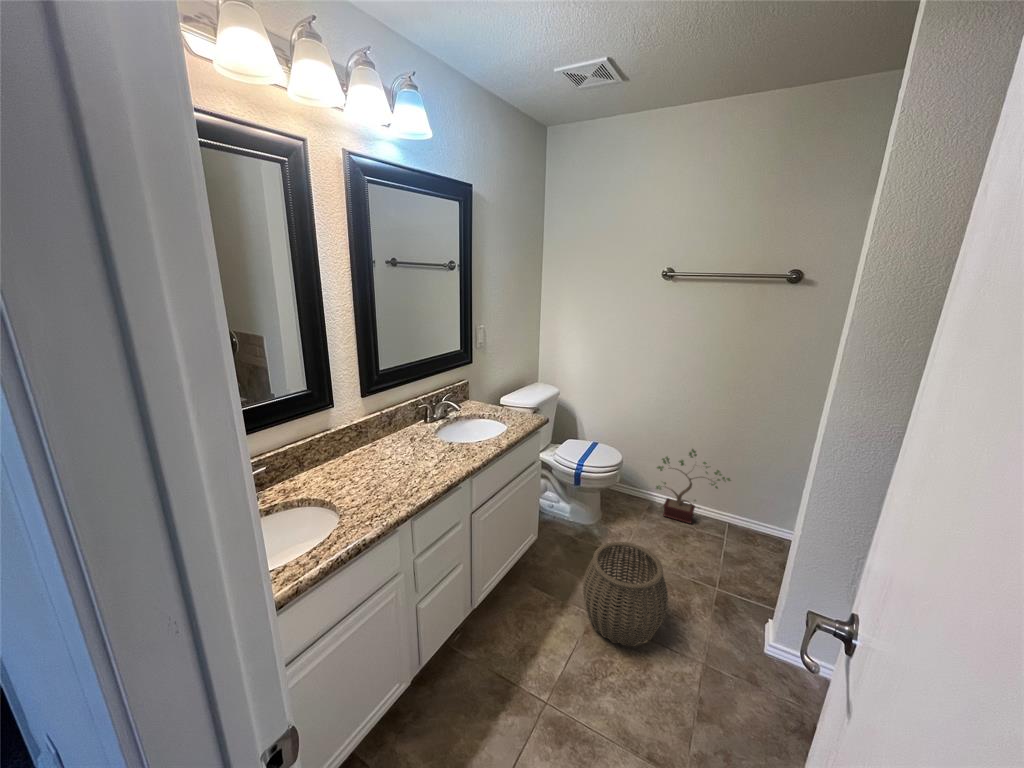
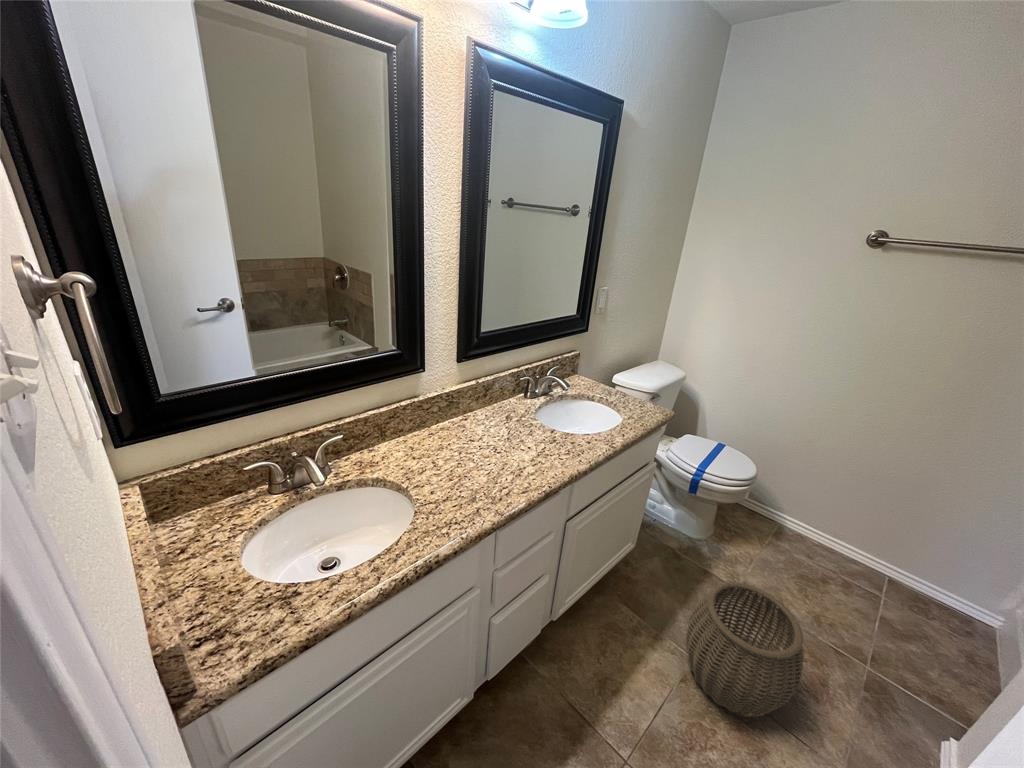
potted plant: present [656,449,731,523] -> none [792,475,912,566]

